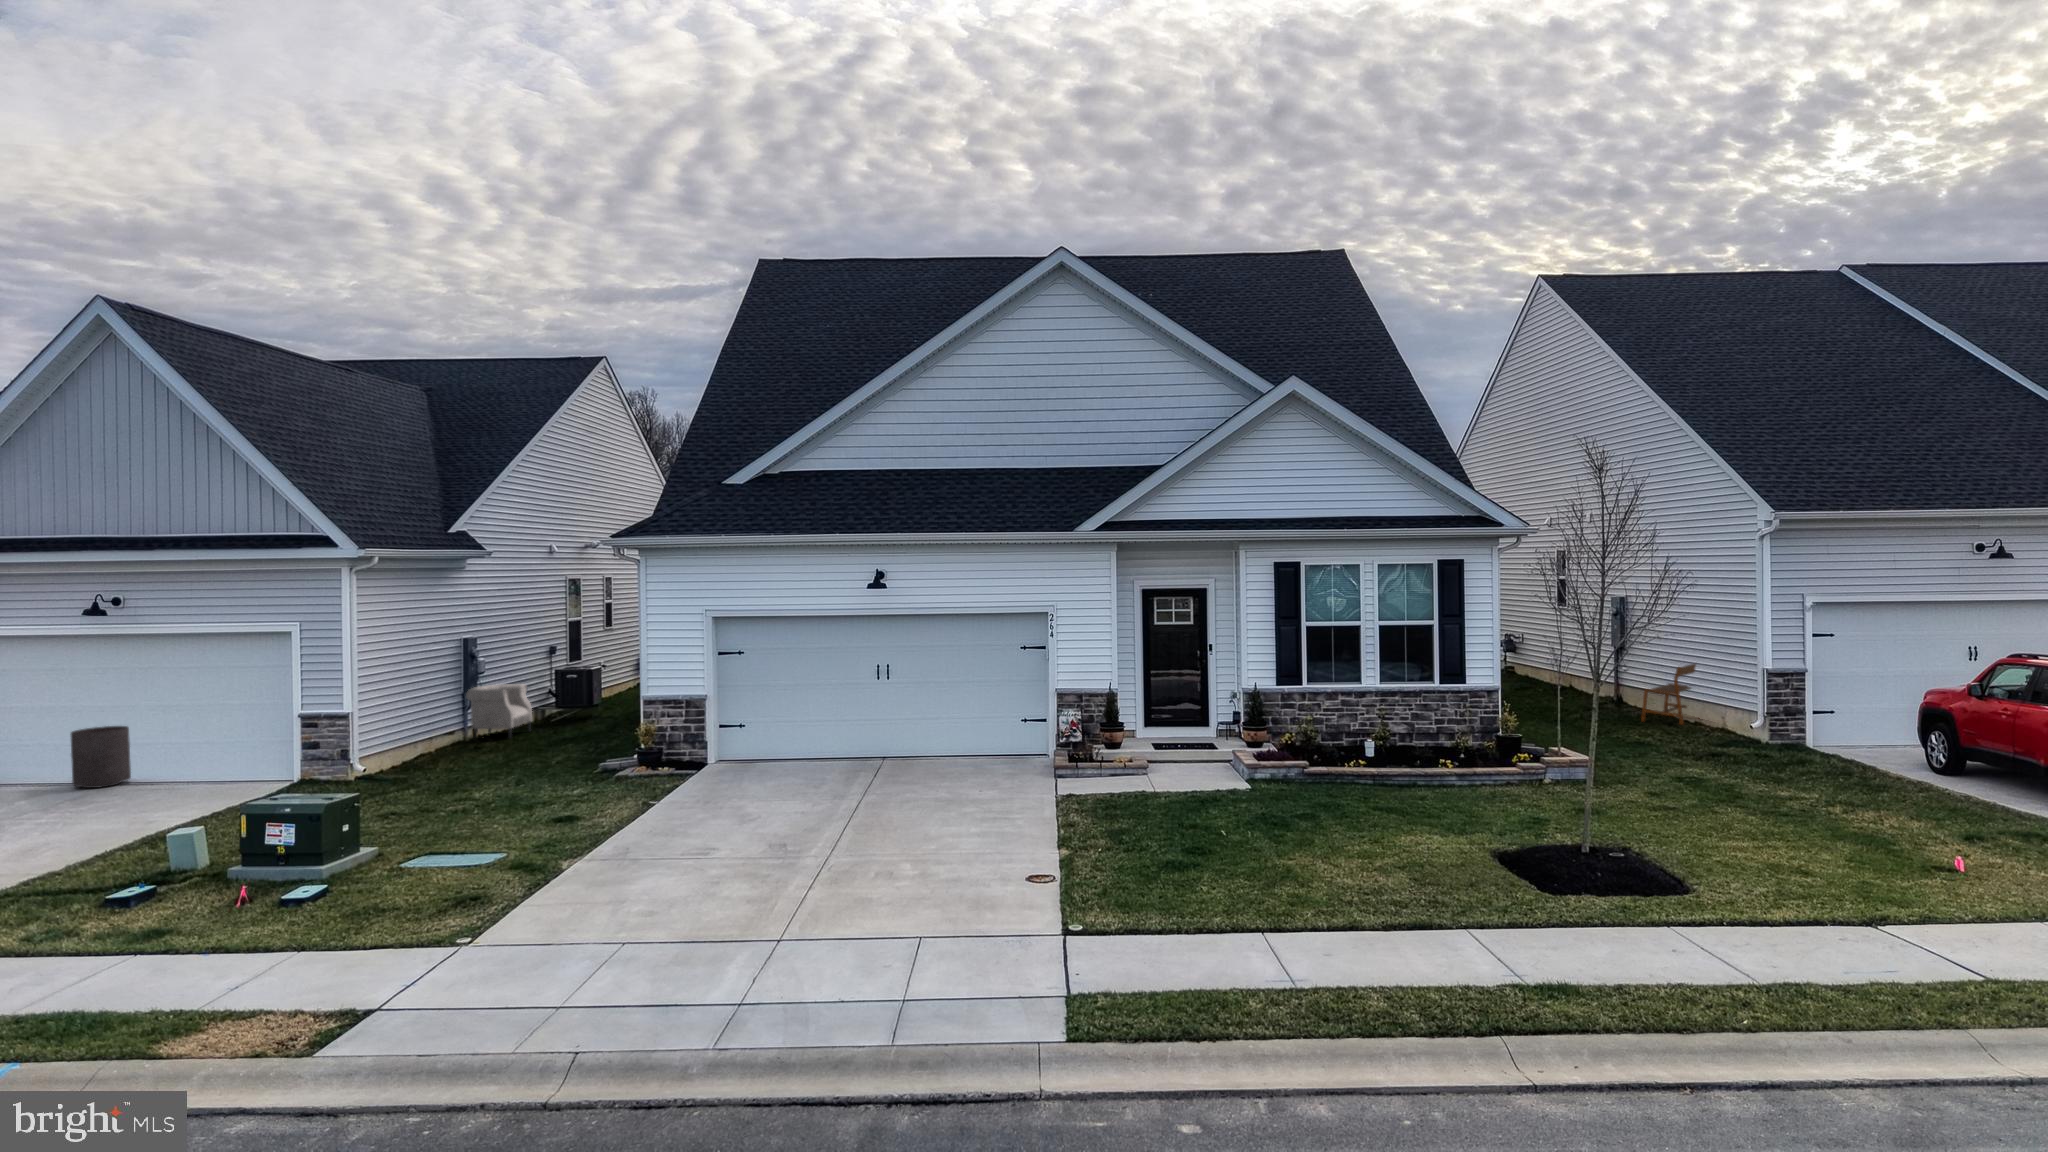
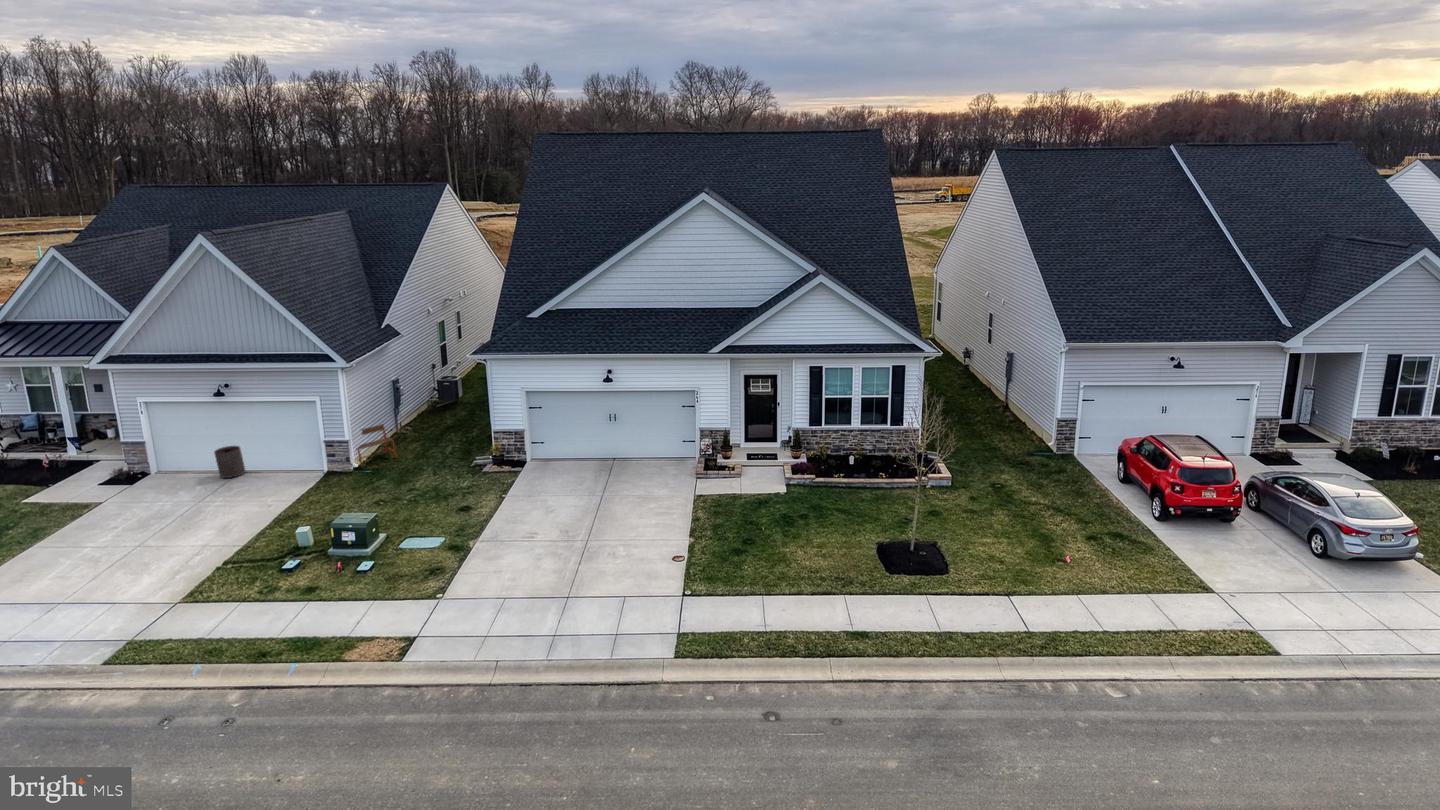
bench: present [1641,664,1696,725] -> present [356,424,397,465]
chair: present [466,684,532,738] -> none [397,403,432,434]

